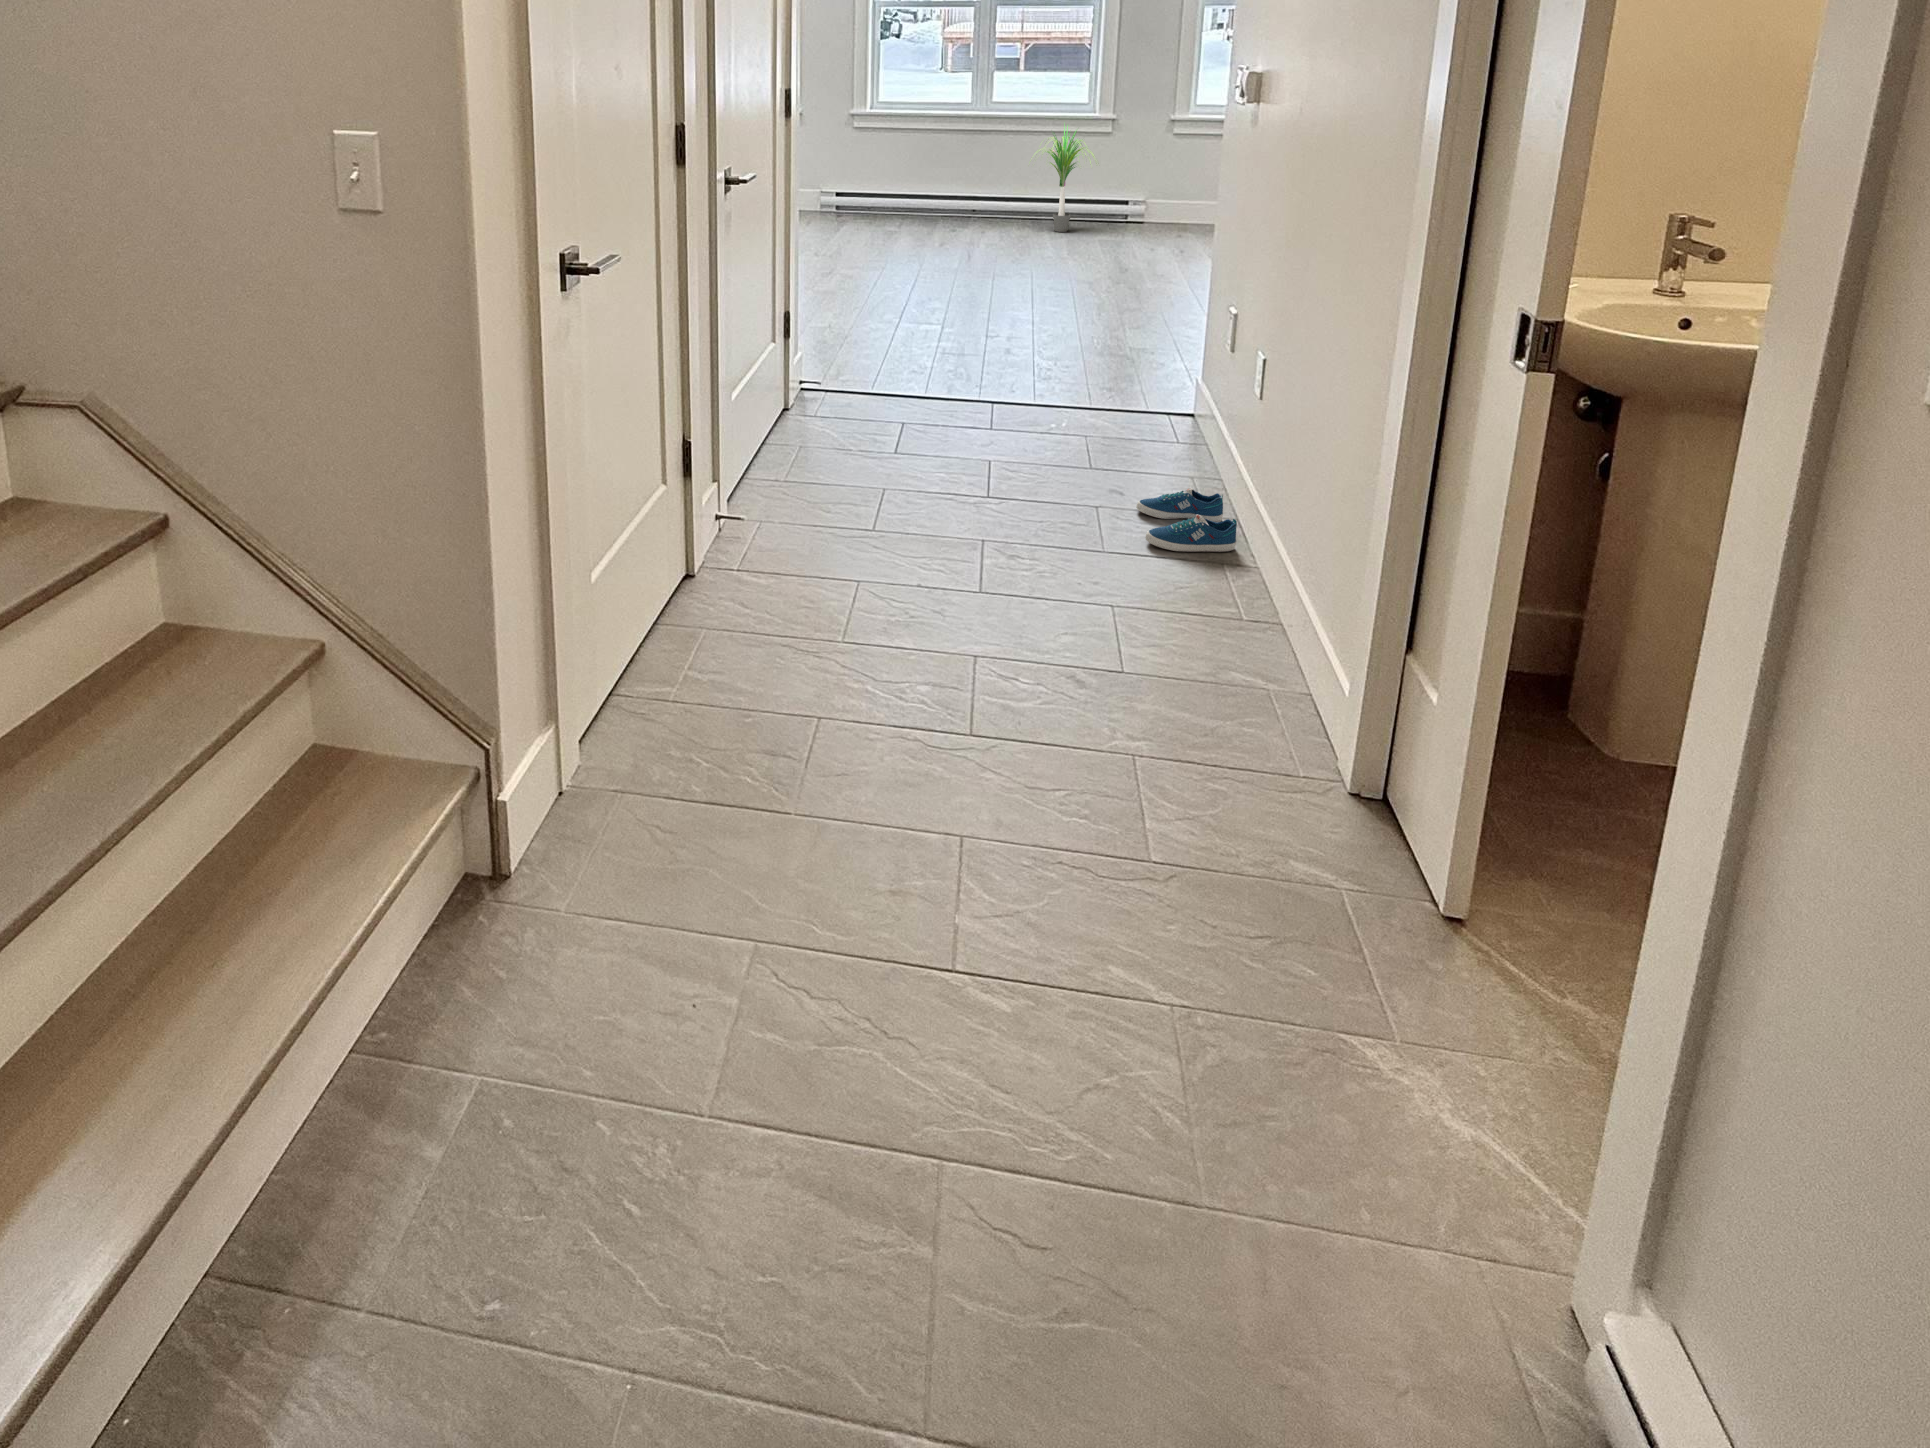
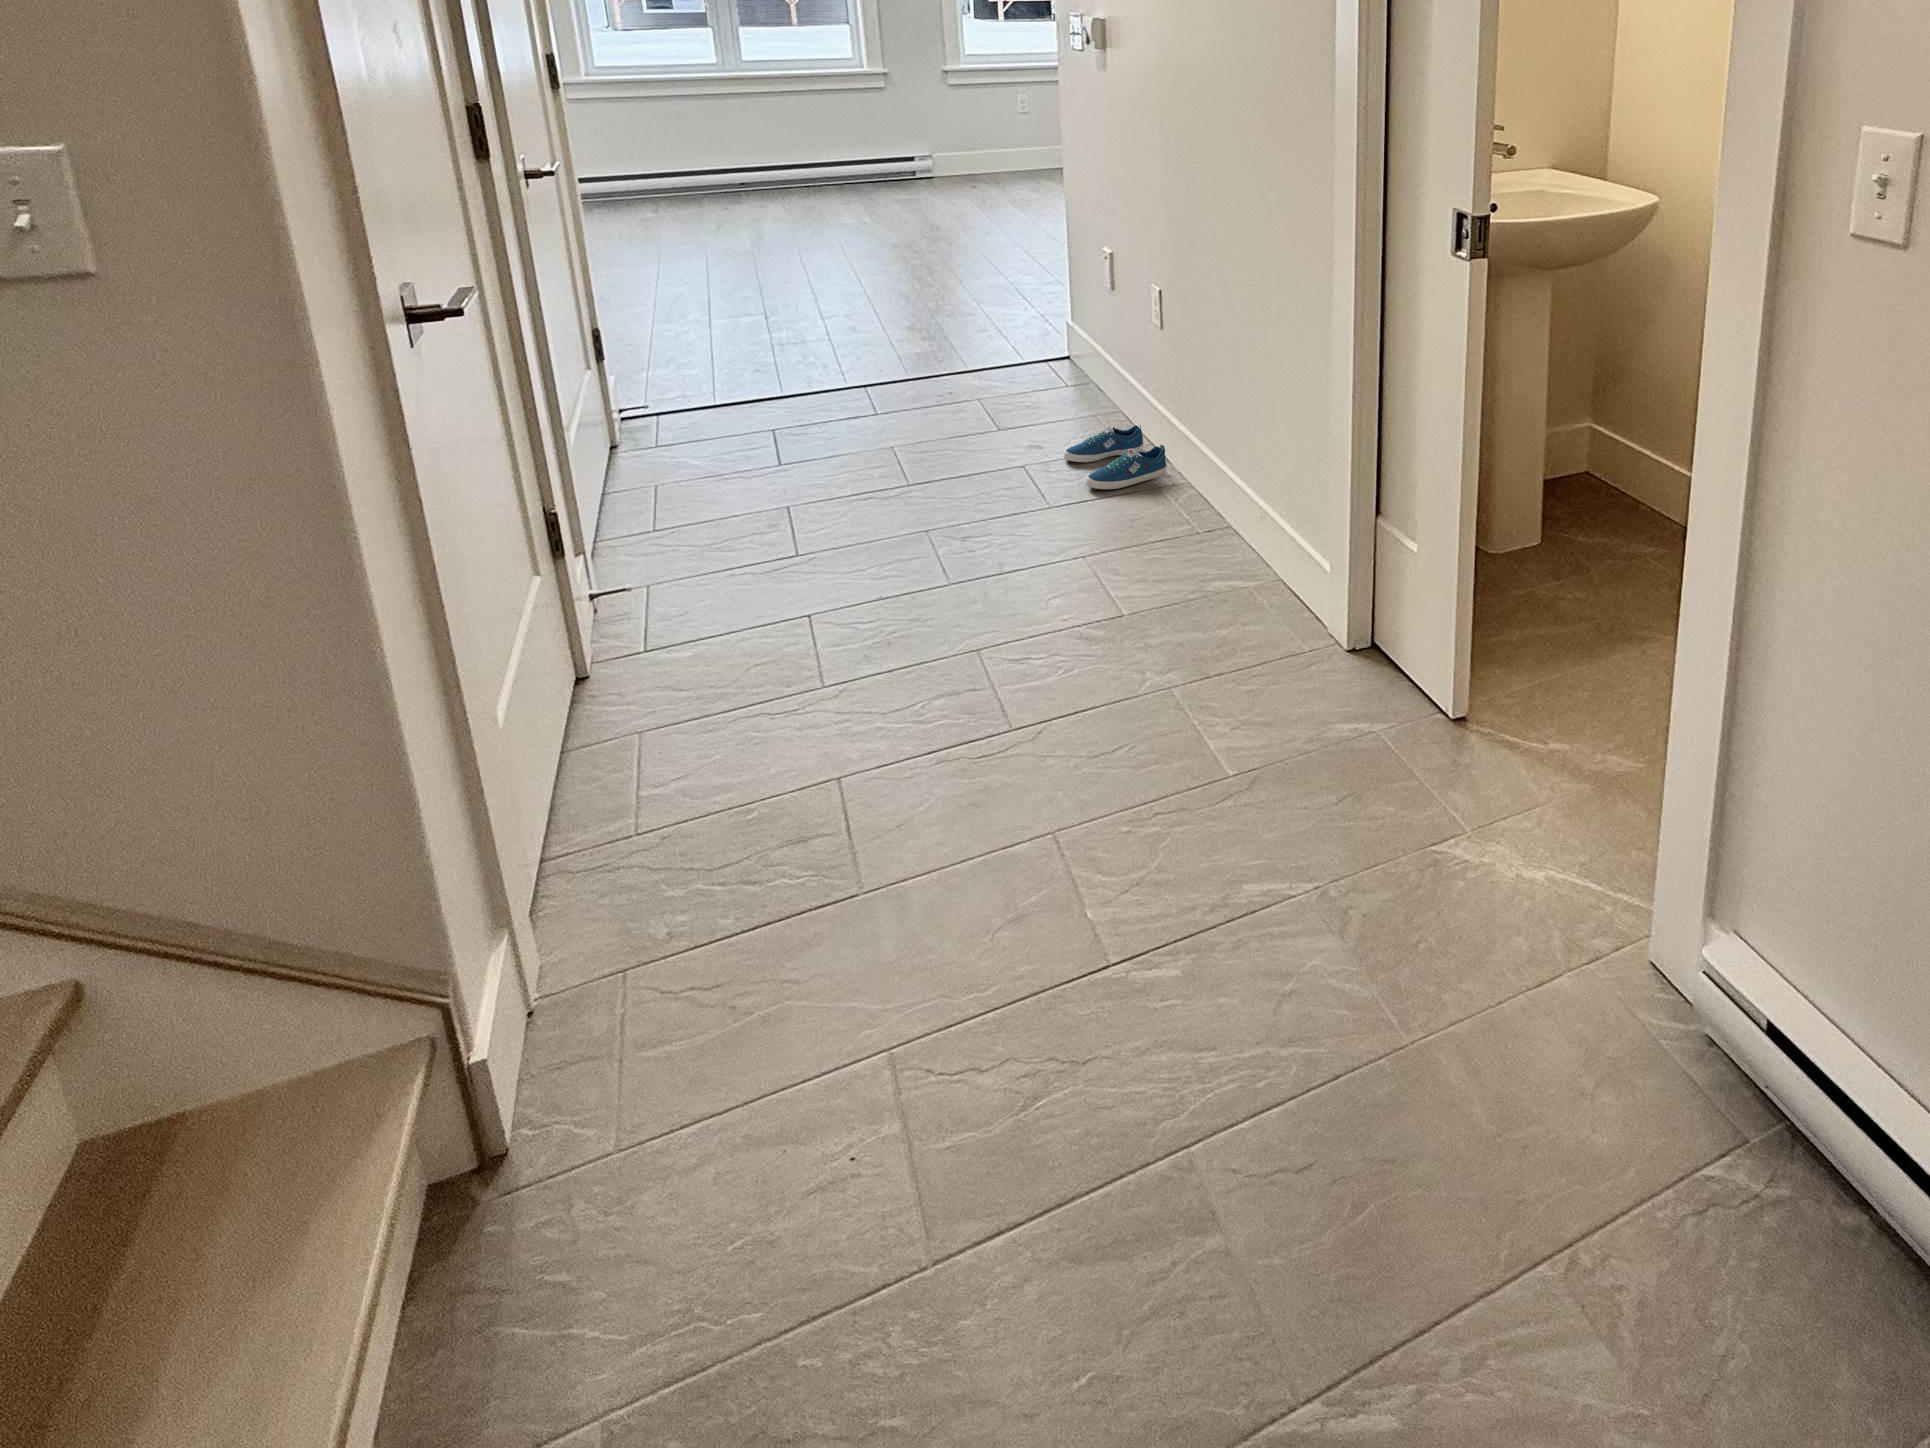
potted plant: present [1037,126,1094,232] -> none [801,76,885,197]

